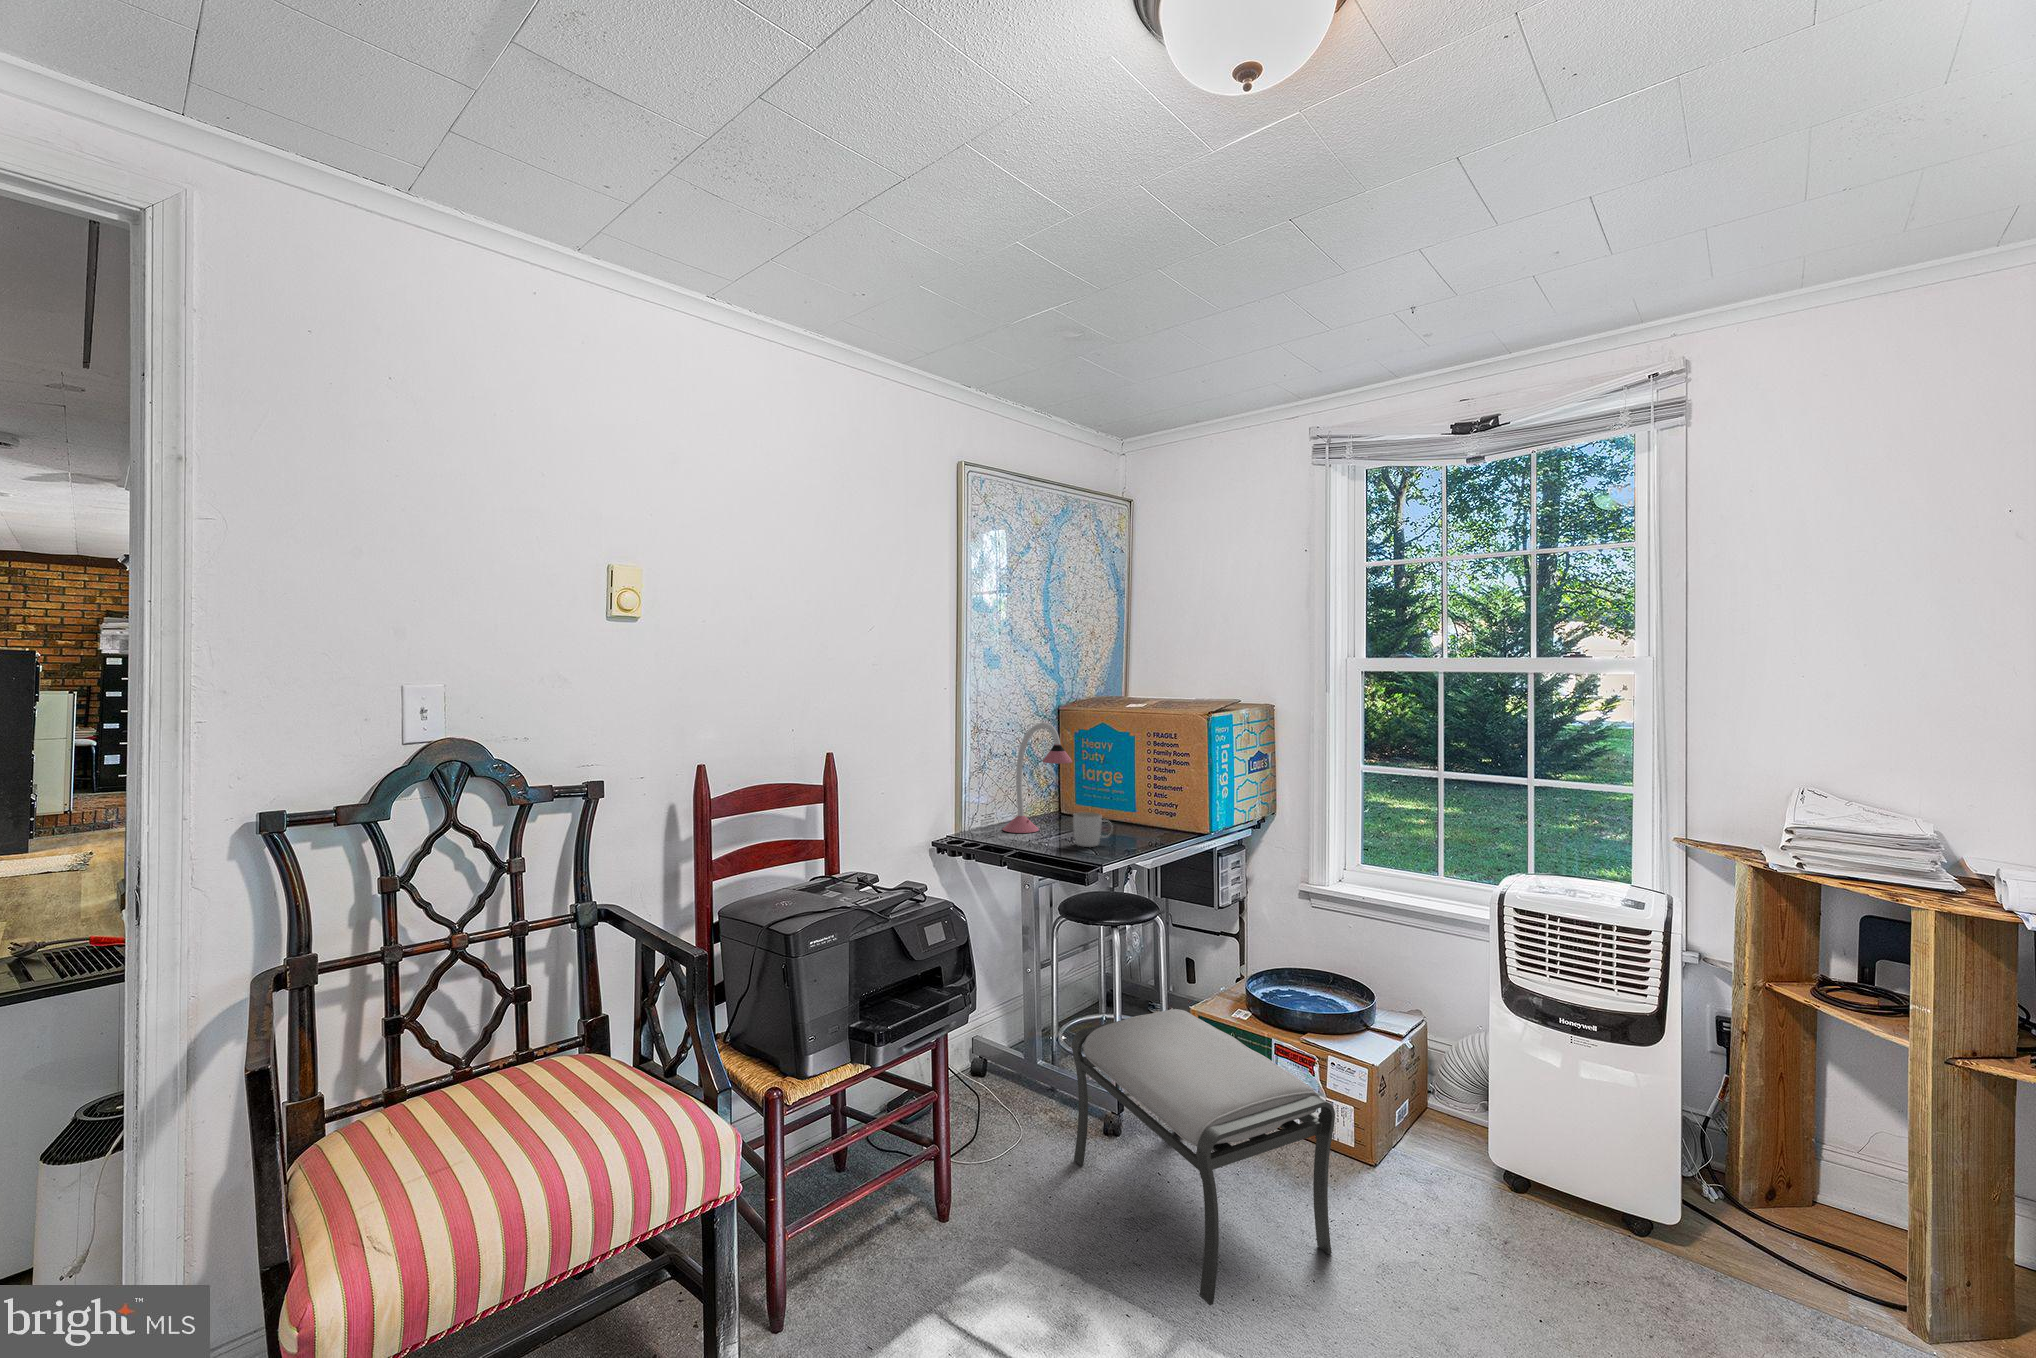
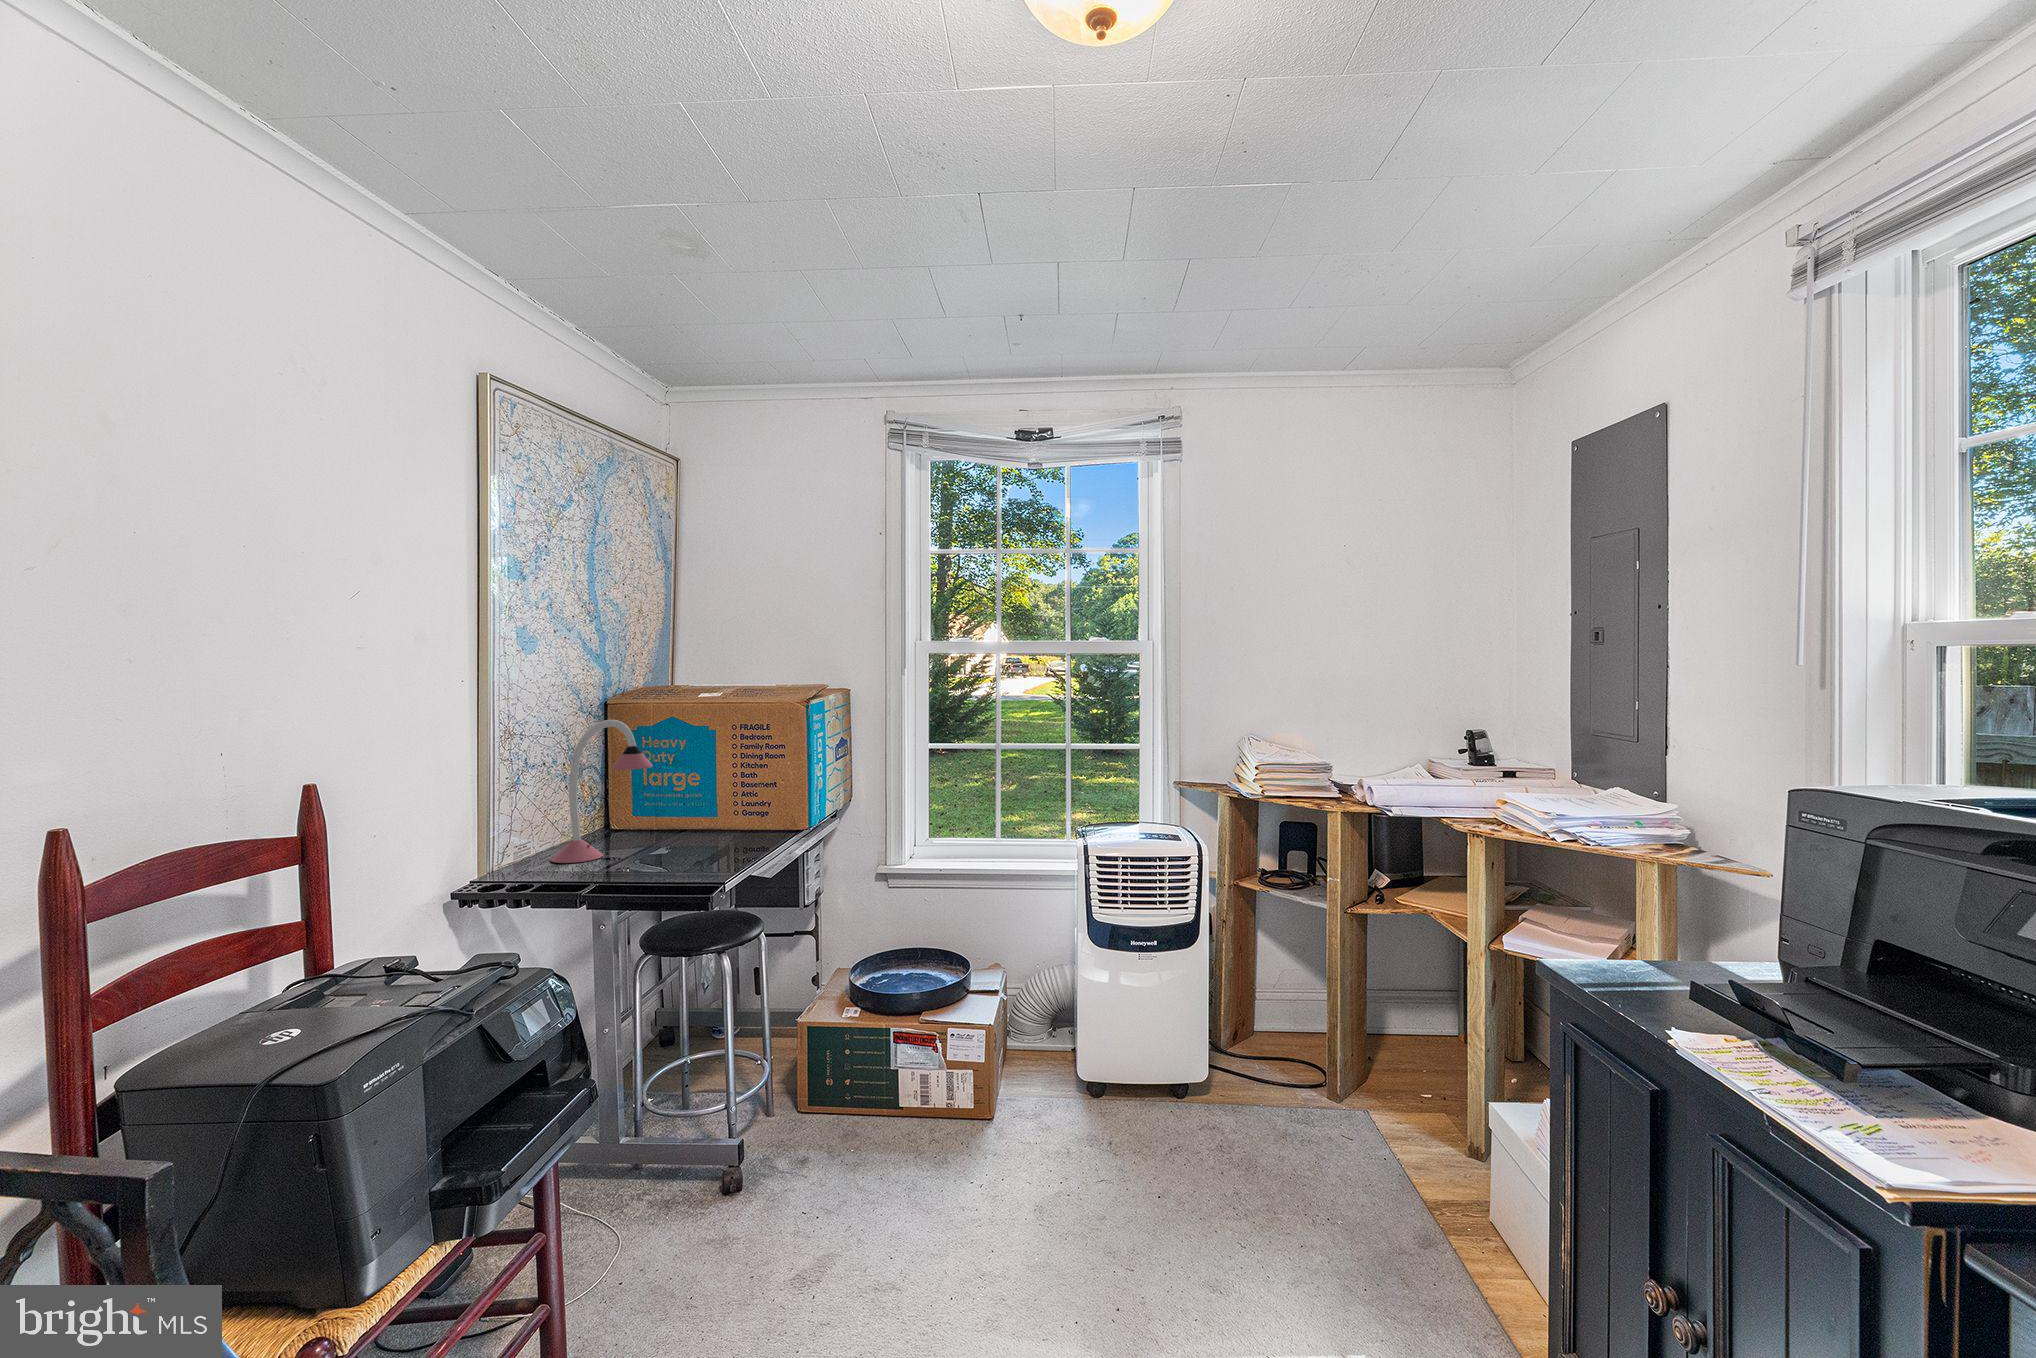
mug: present [1073,812,1110,847] -> none [668,823,716,865]
ottoman: present [1072,1009,1335,1305] -> none [698,1024,990,1310]

